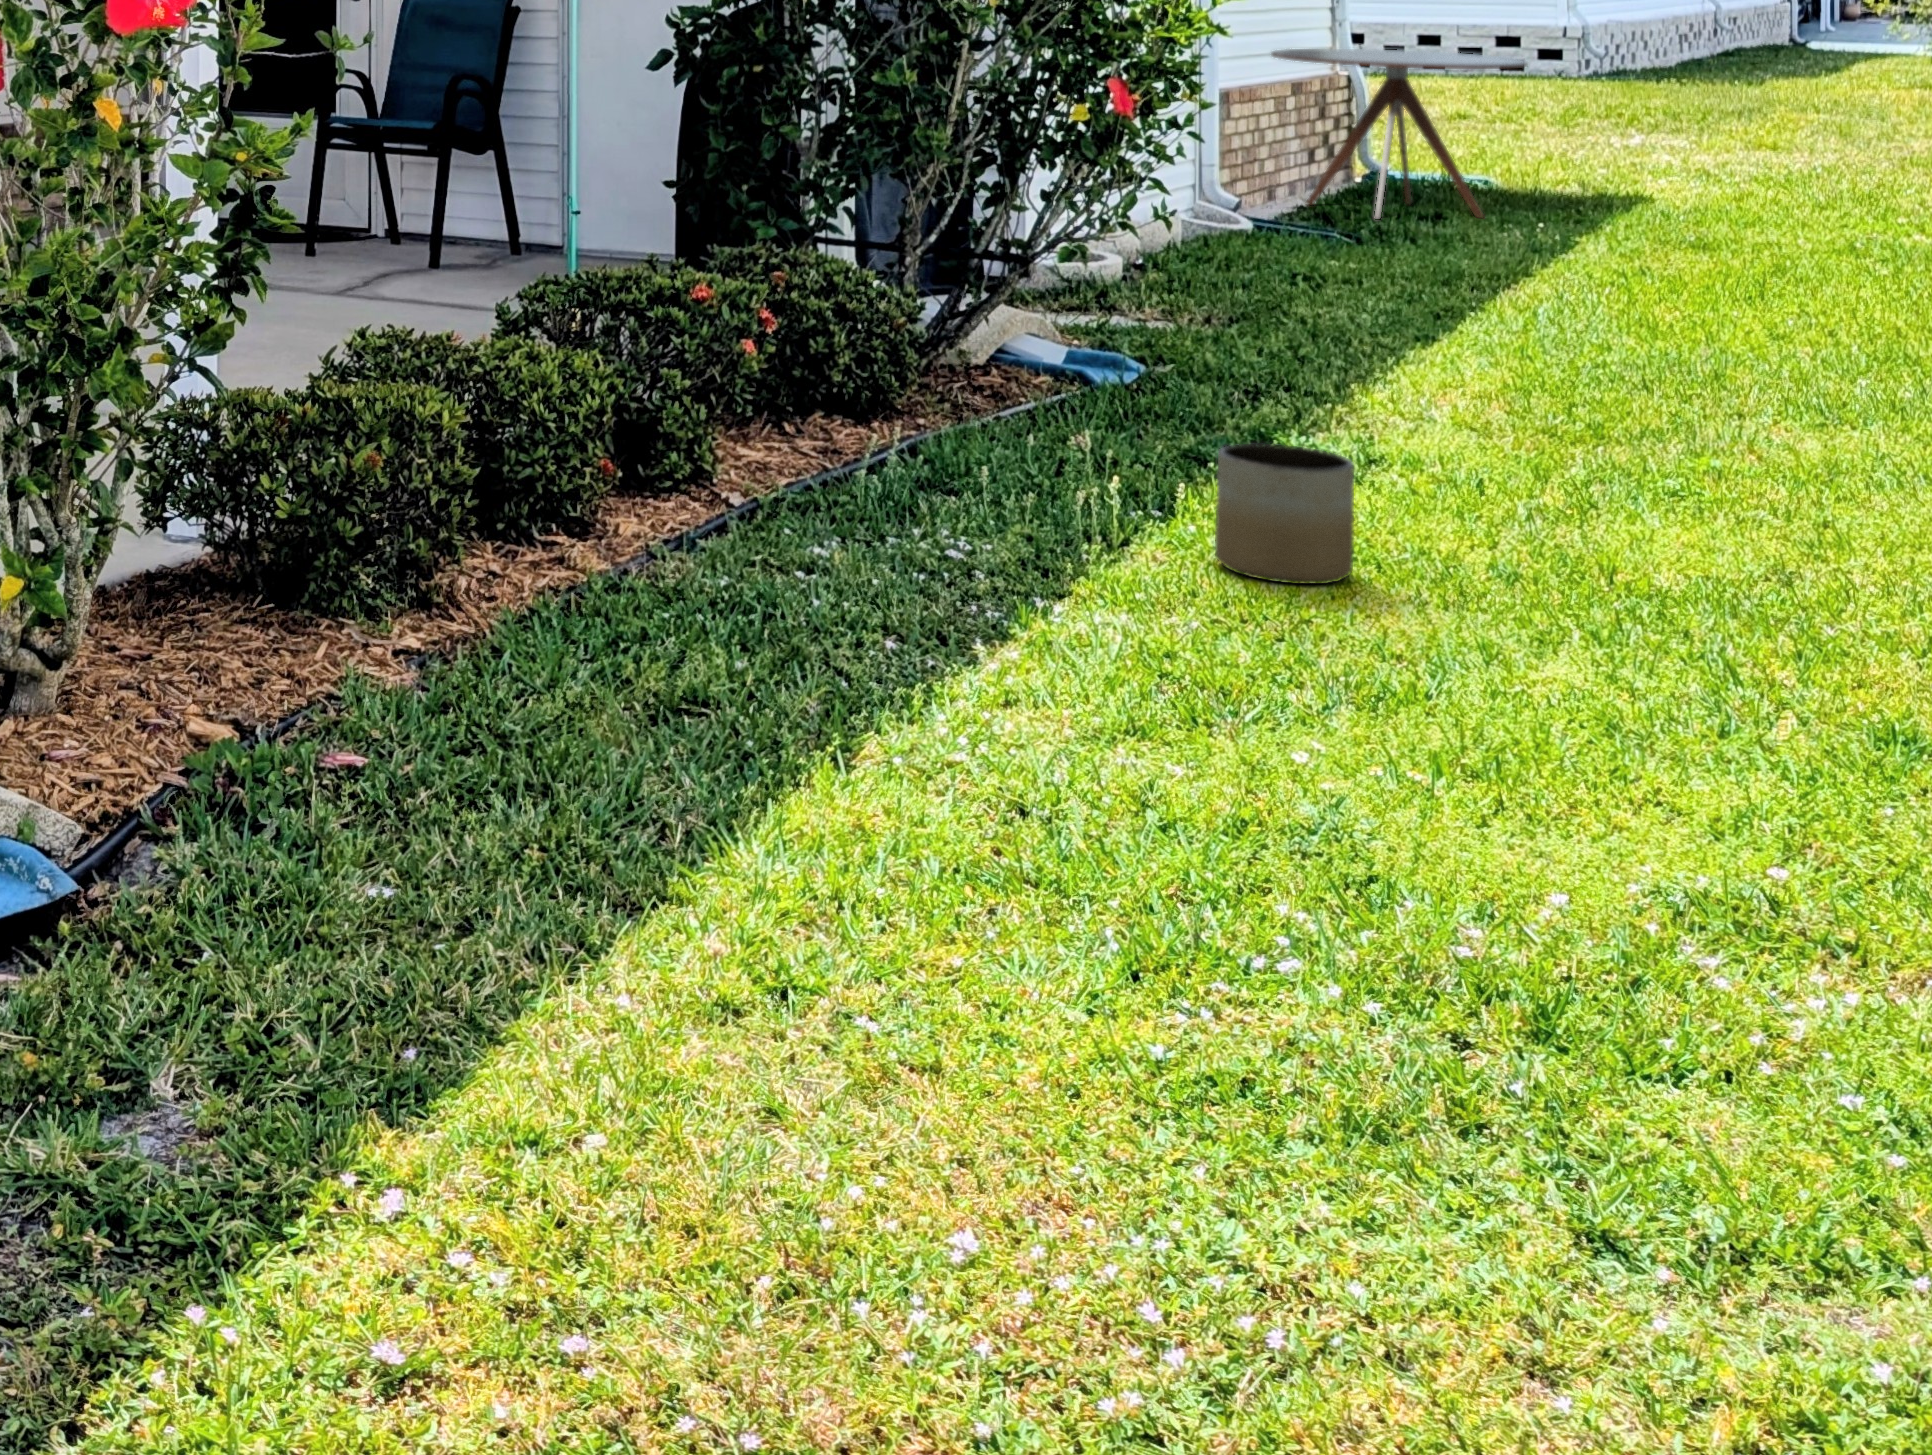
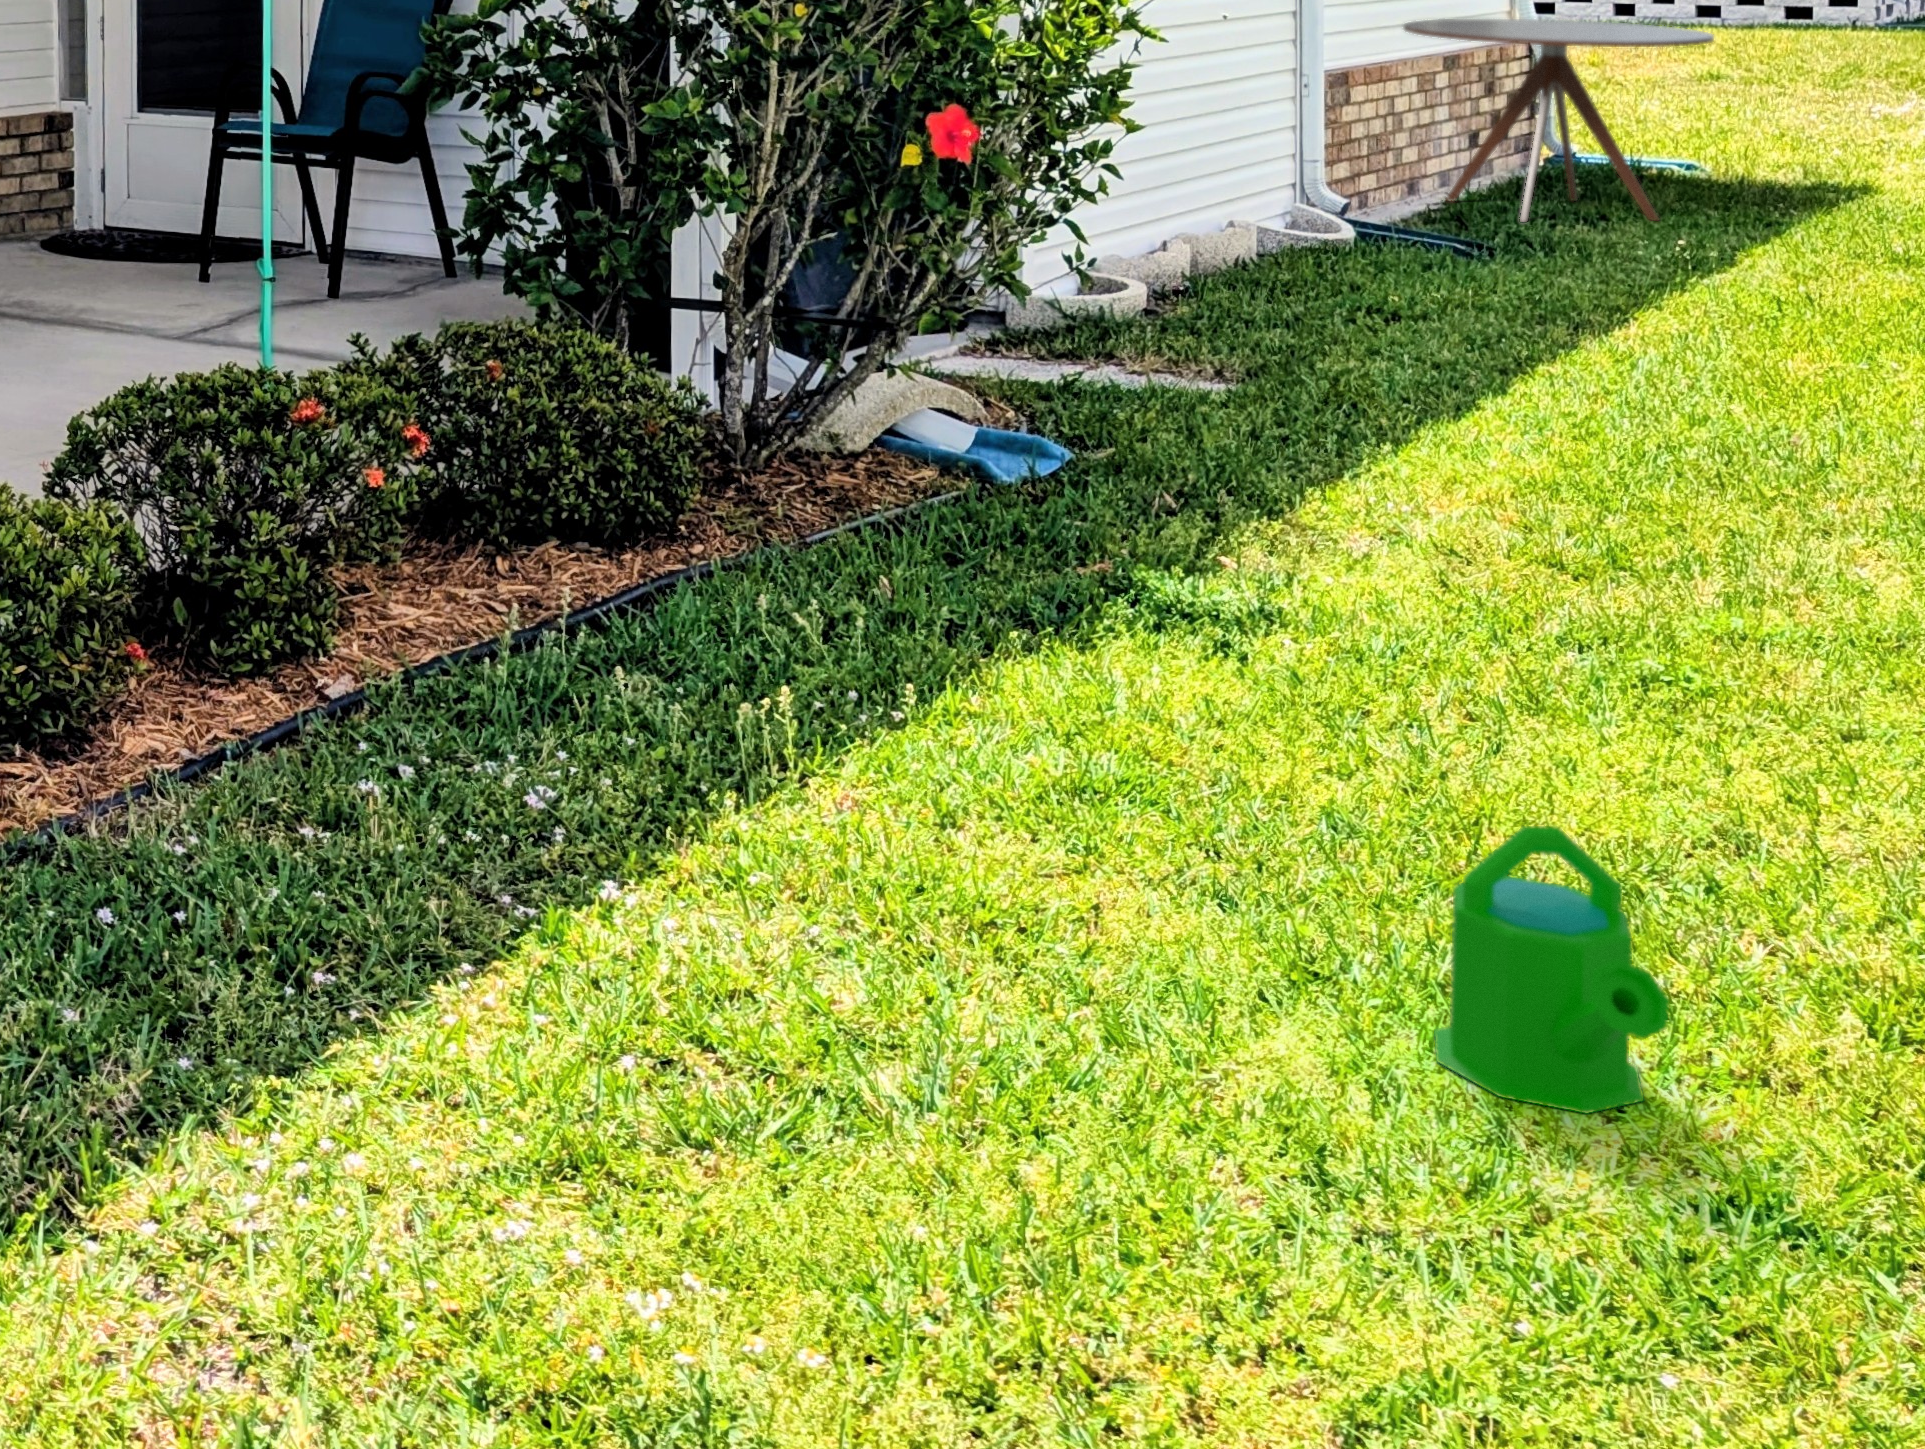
planter: present [1215,444,1354,584] -> none [924,664,1115,883]
watering can: none [1609,497,1781,673] -> present [1434,826,1669,1113]

